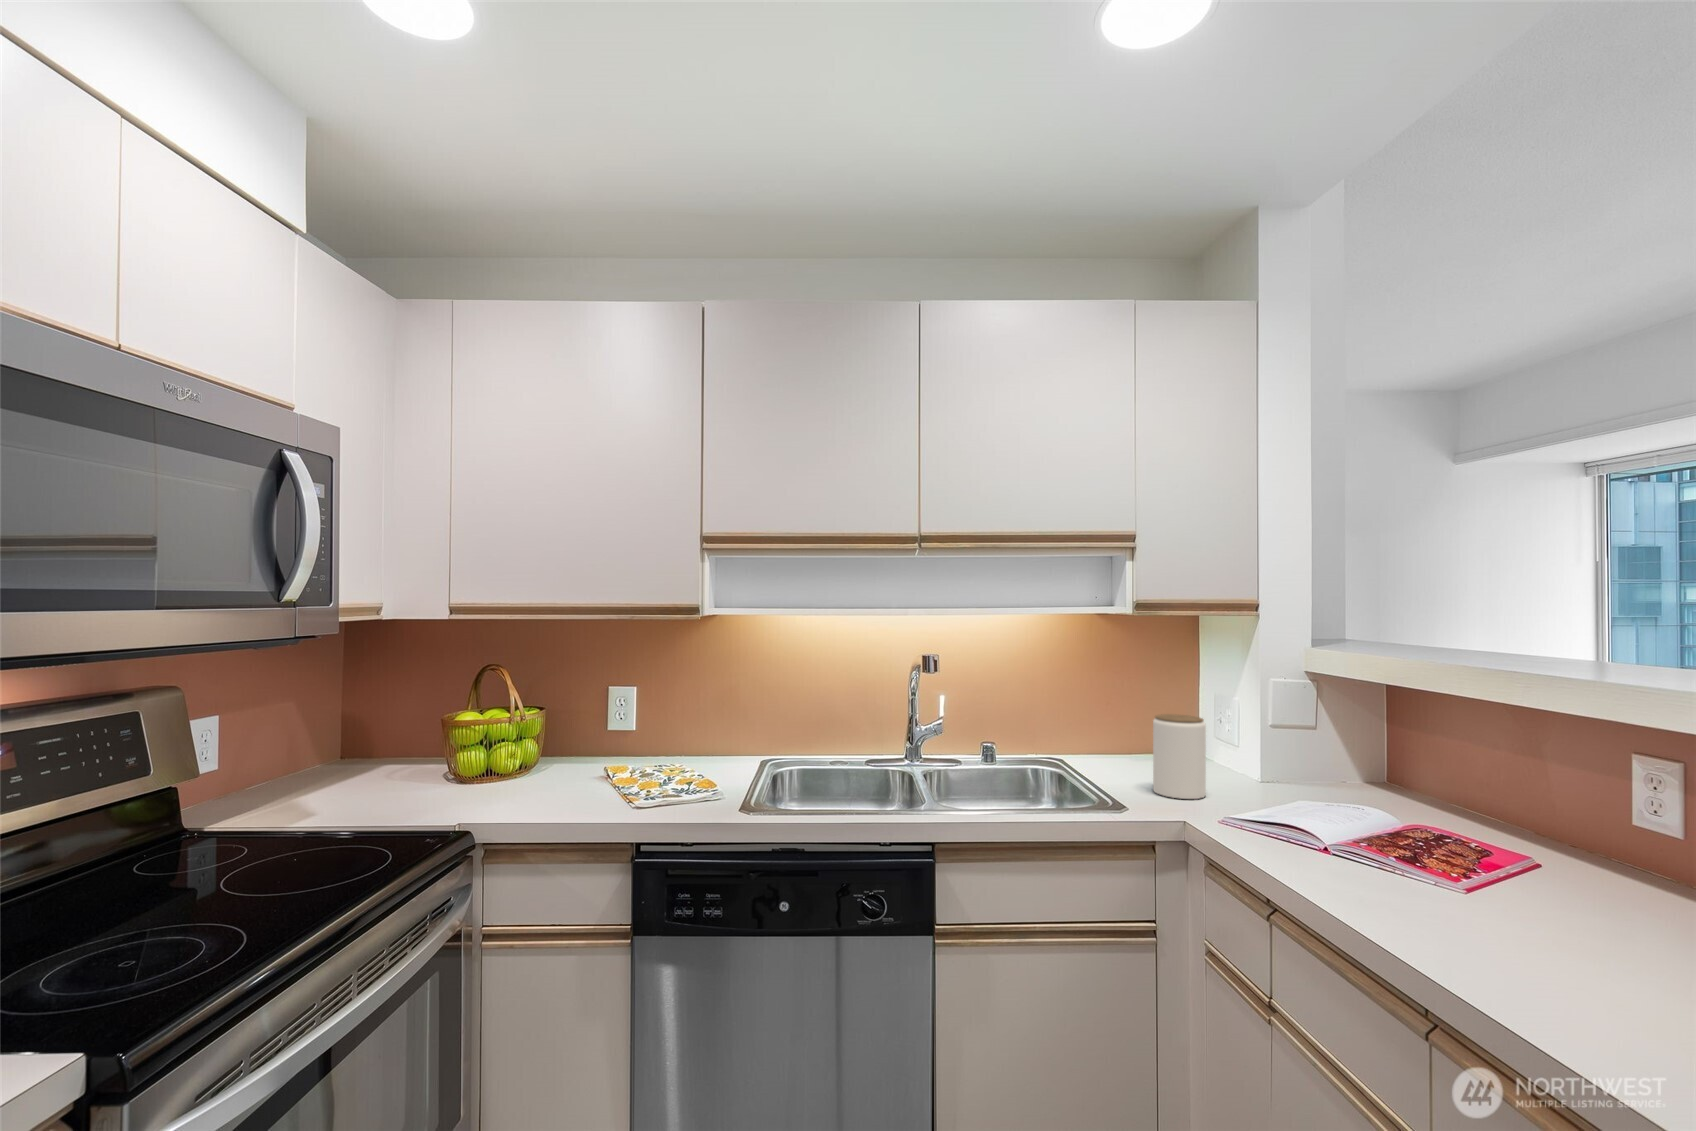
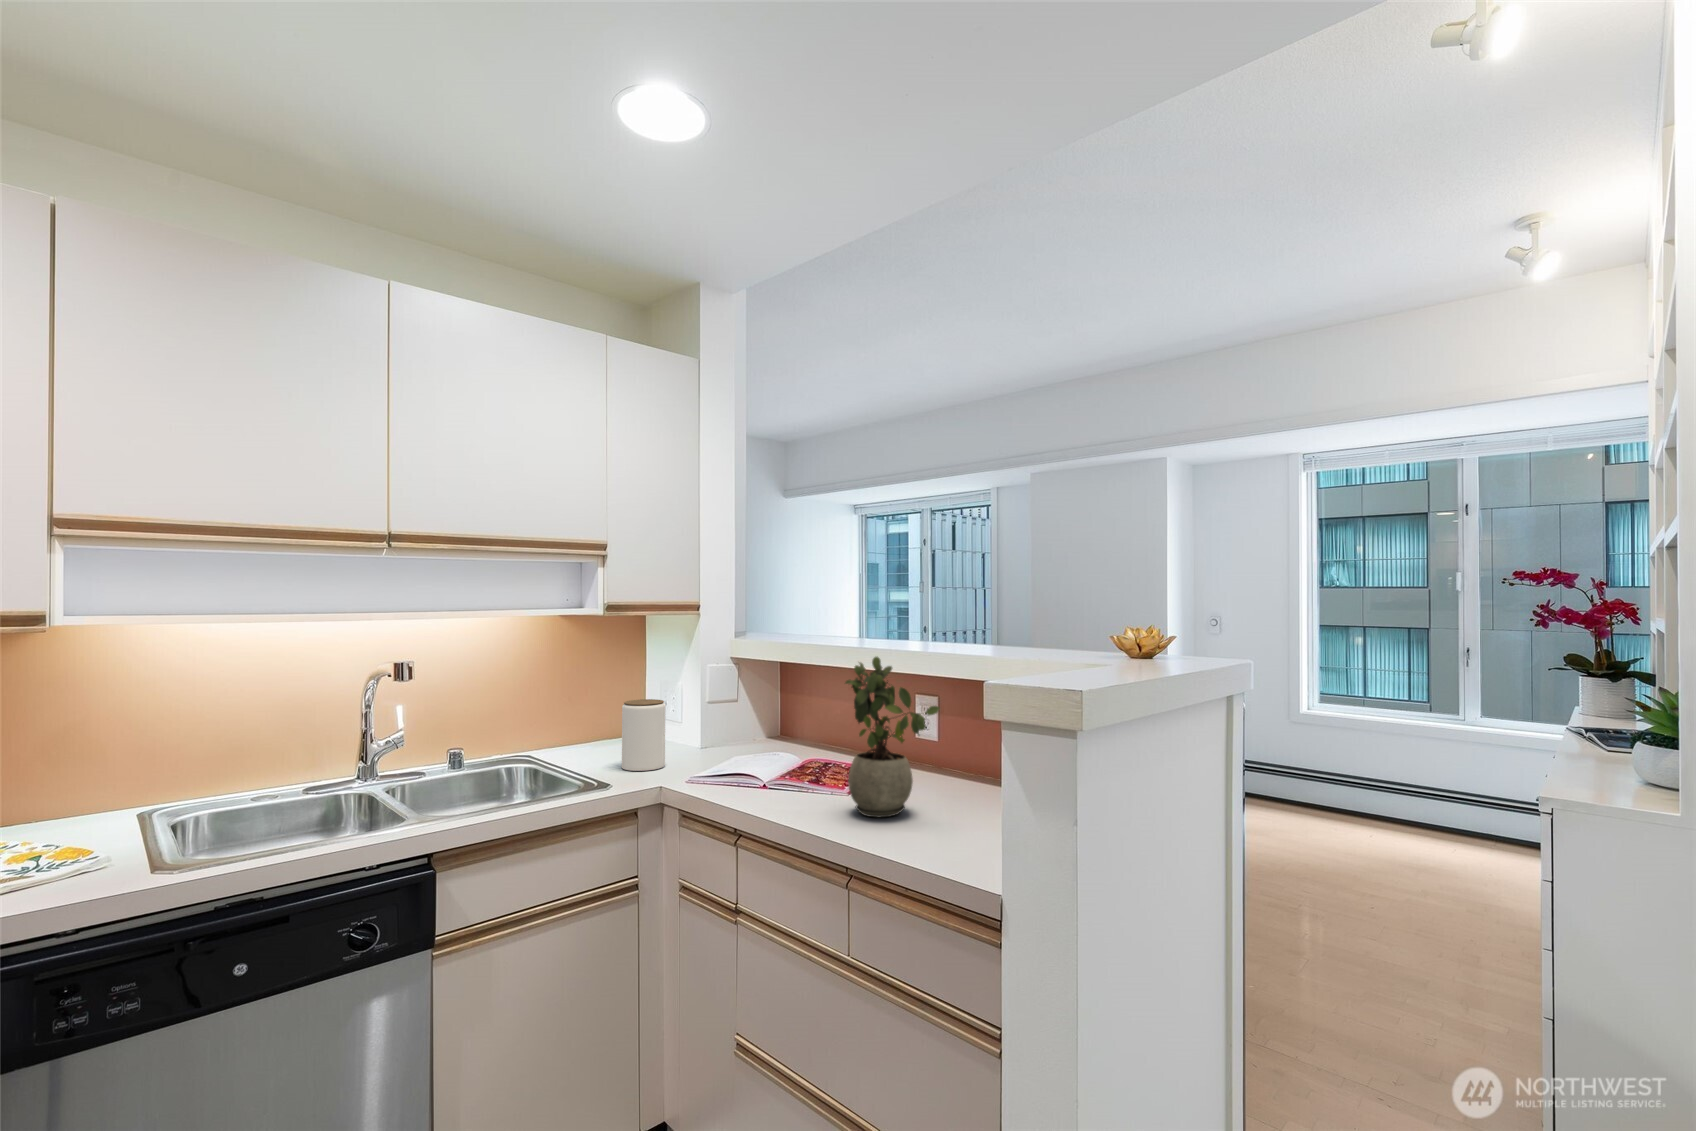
potted plant: none [1441,691,1631,947] -> present [845,657,940,817]

